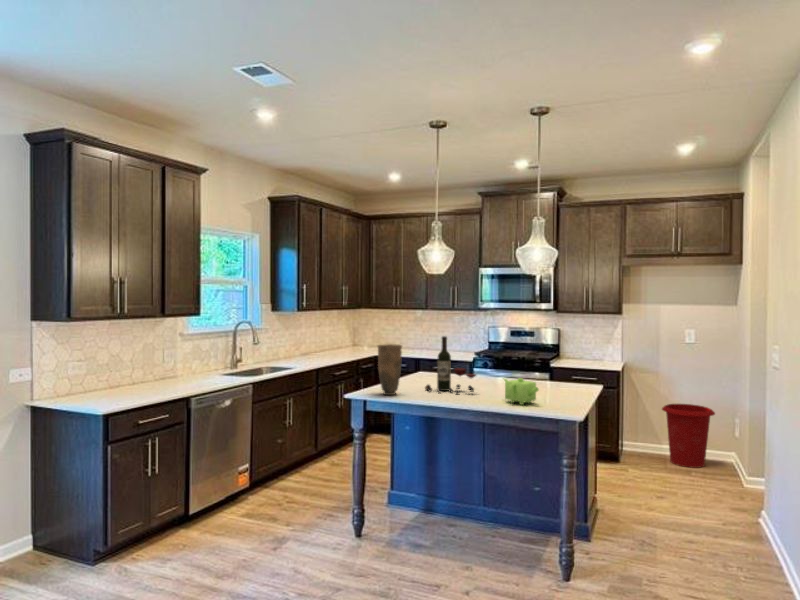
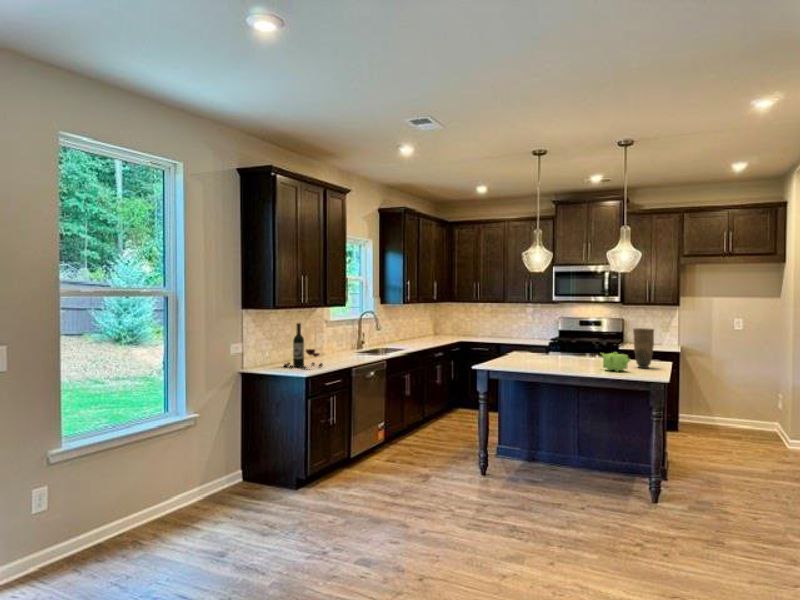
wine bottle: present [425,336,476,394] -> present [284,323,322,369]
vase: present [378,344,402,395] -> present [633,328,654,368]
waste bin: present [662,404,715,468] -> none [715,381,762,435]

